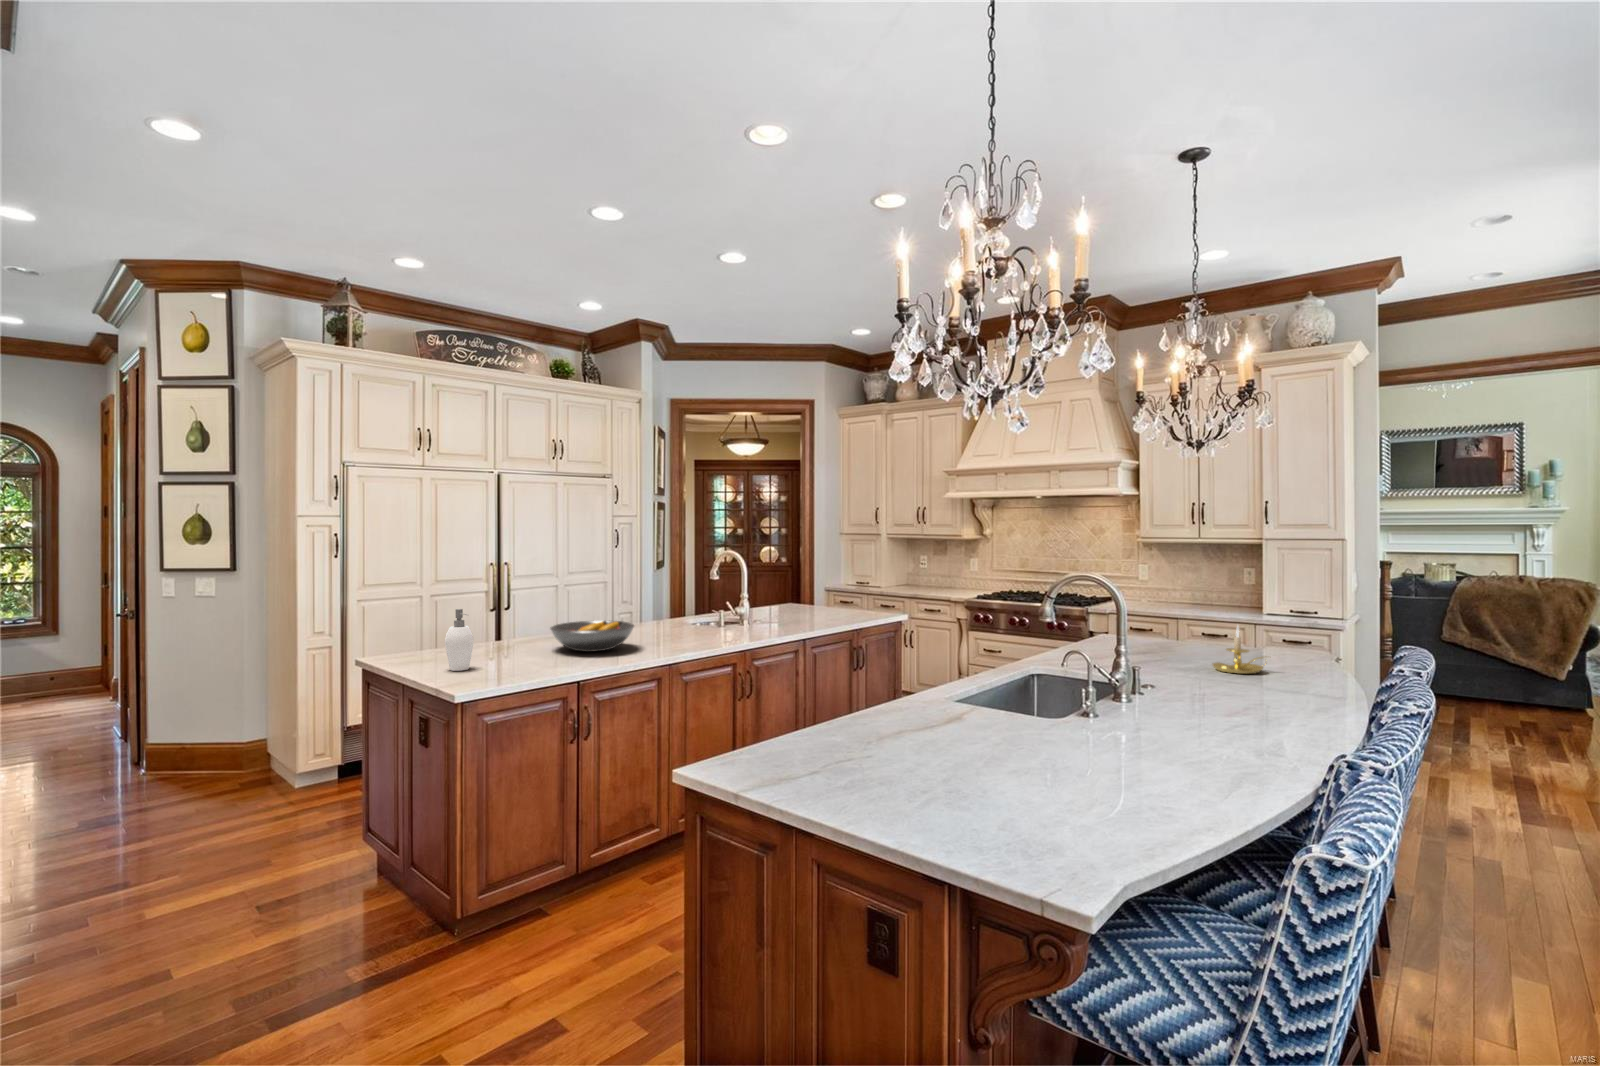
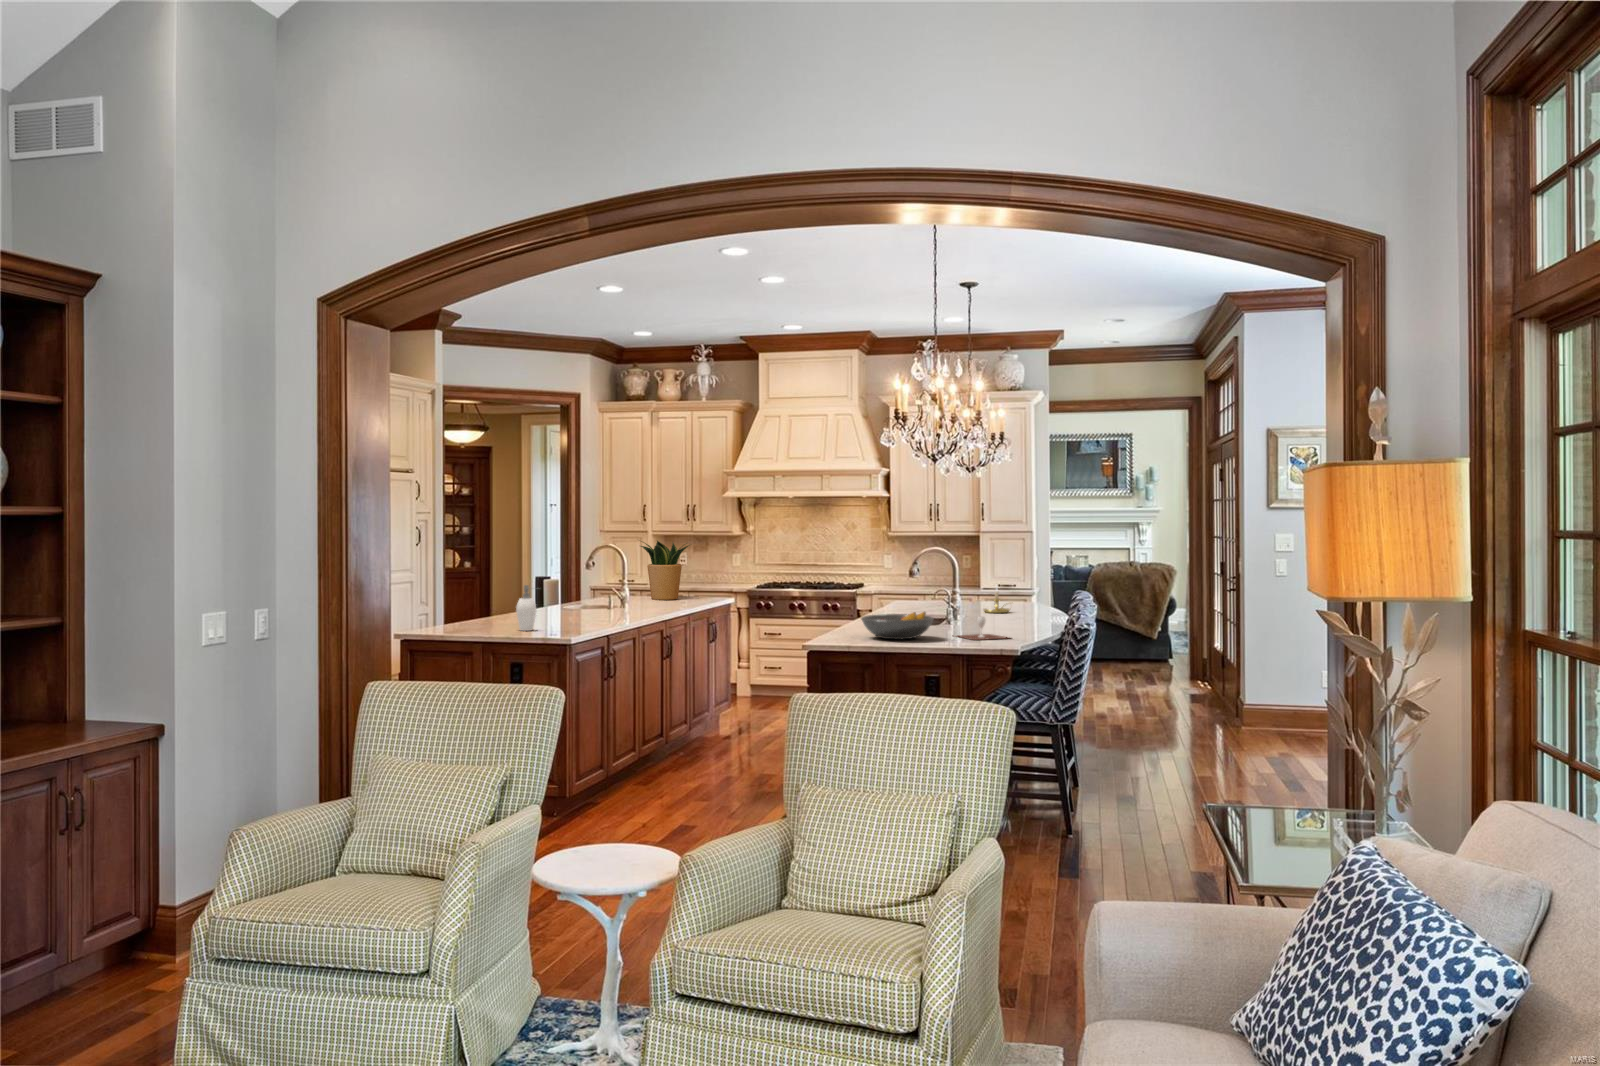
potted plant: none [790,544,845,615] -> present [641,541,690,600]
fruit bowl: present [550,621,634,652] -> present [861,612,934,639]
wine glass: none [1045,725,1177,787] -> present [956,616,1007,640]

